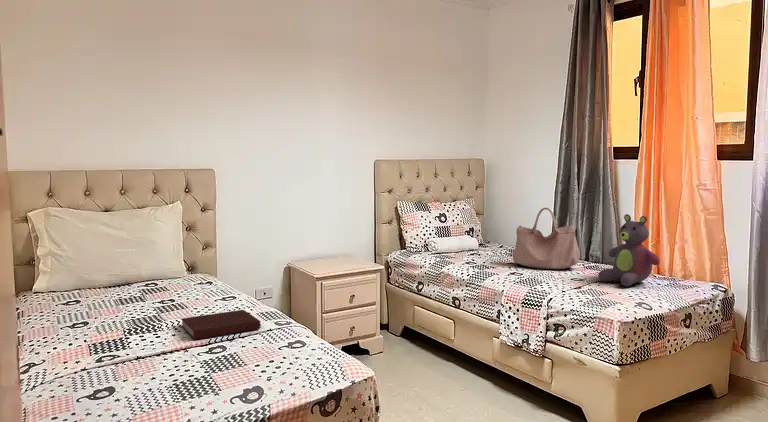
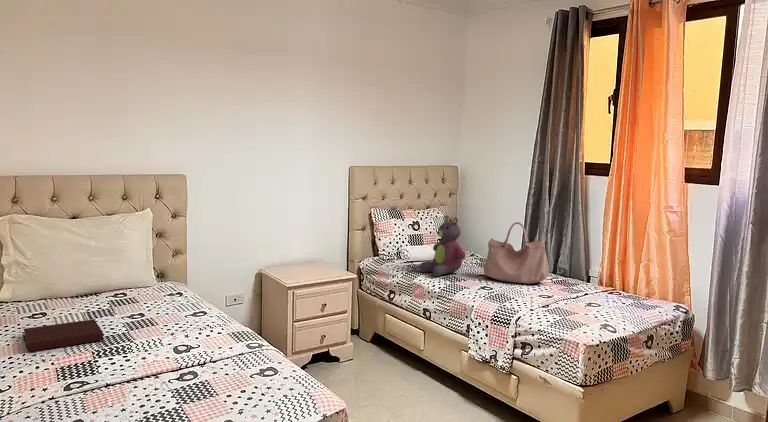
stuffed bear: present [598,214,660,286] -> present [419,215,466,276]
notebook: present [181,310,260,340] -> present [24,319,103,352]

